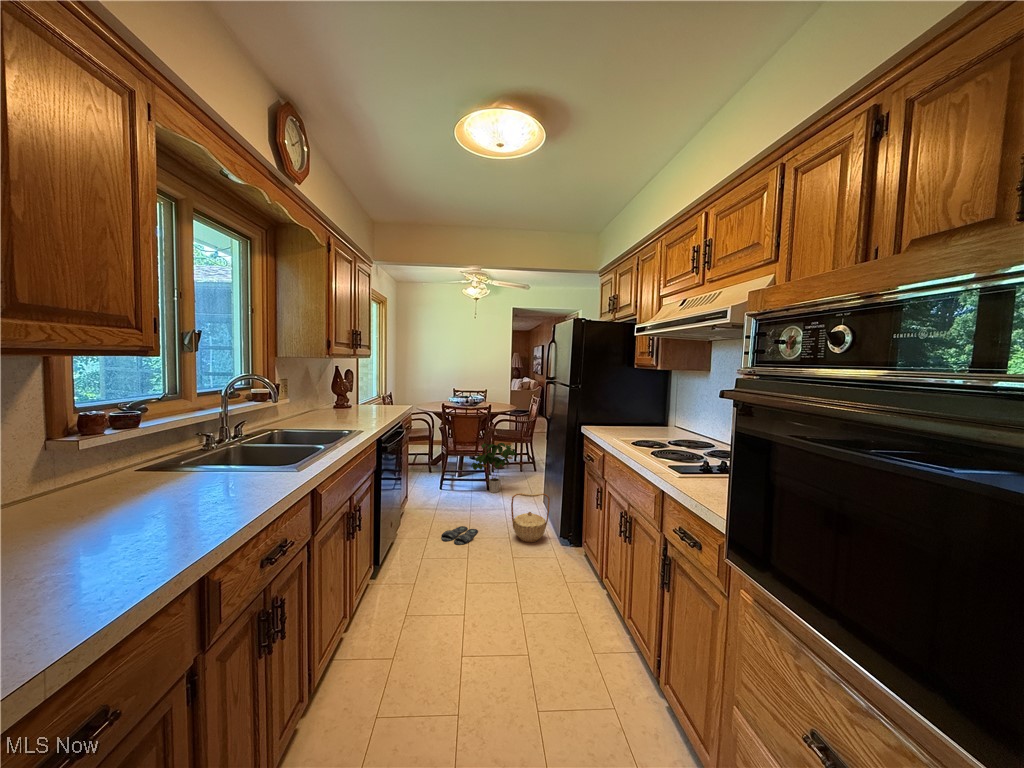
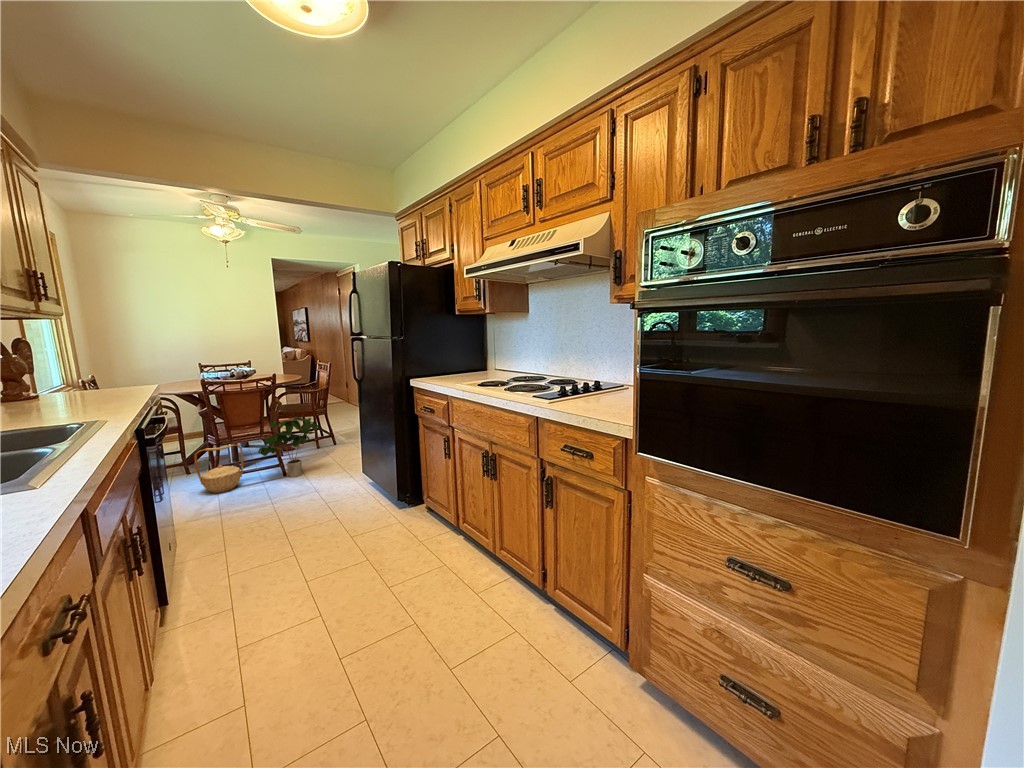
basket: present [511,493,550,542] -> present [194,445,243,493]
slippers: present [441,526,478,545] -> none [242,522,294,550]

